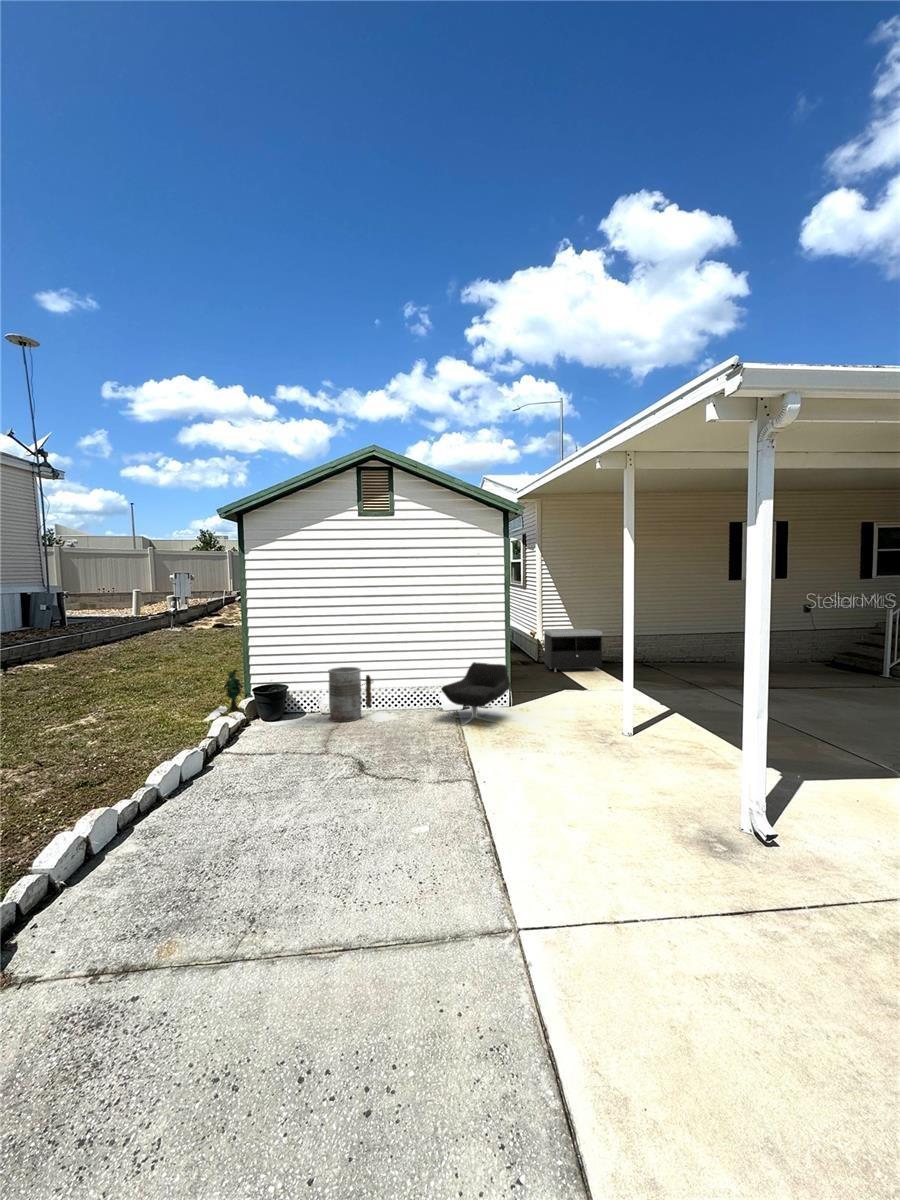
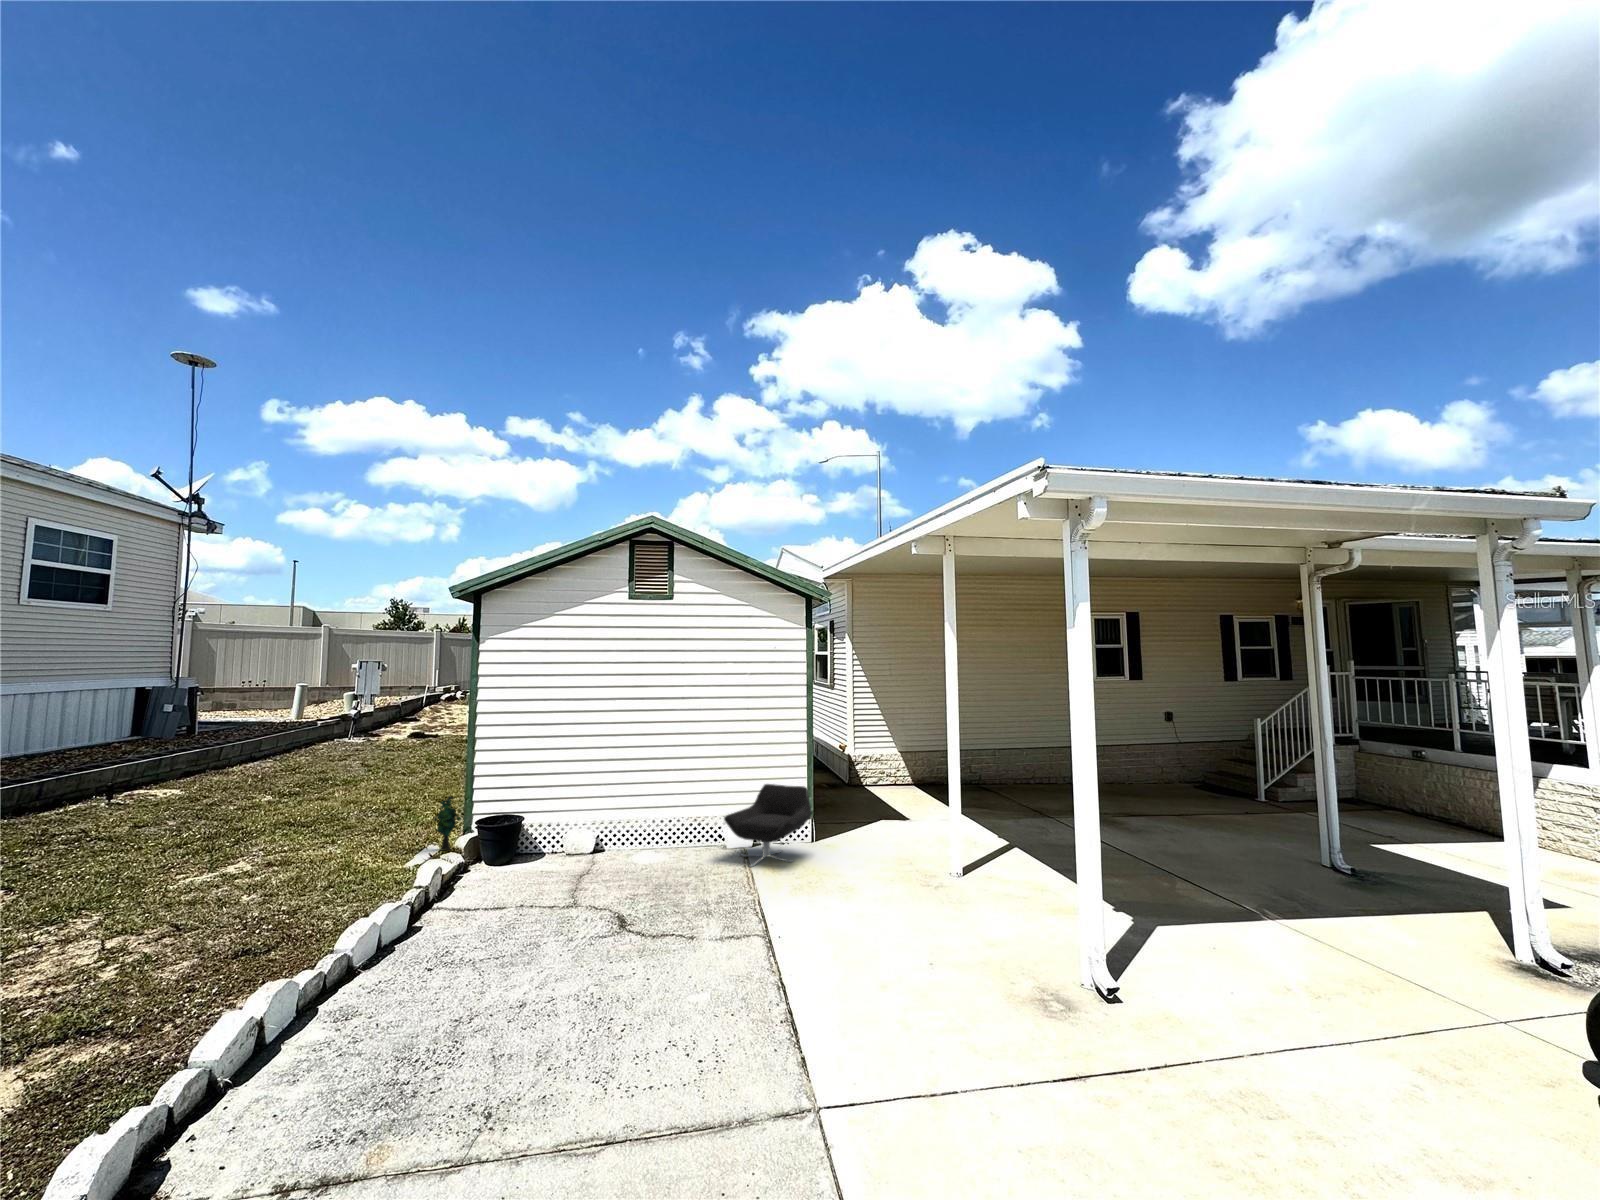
storage bench: present [544,629,603,672] -> none [856,740,929,796]
trash can: present [328,667,374,722] -> none [576,791,636,865]

